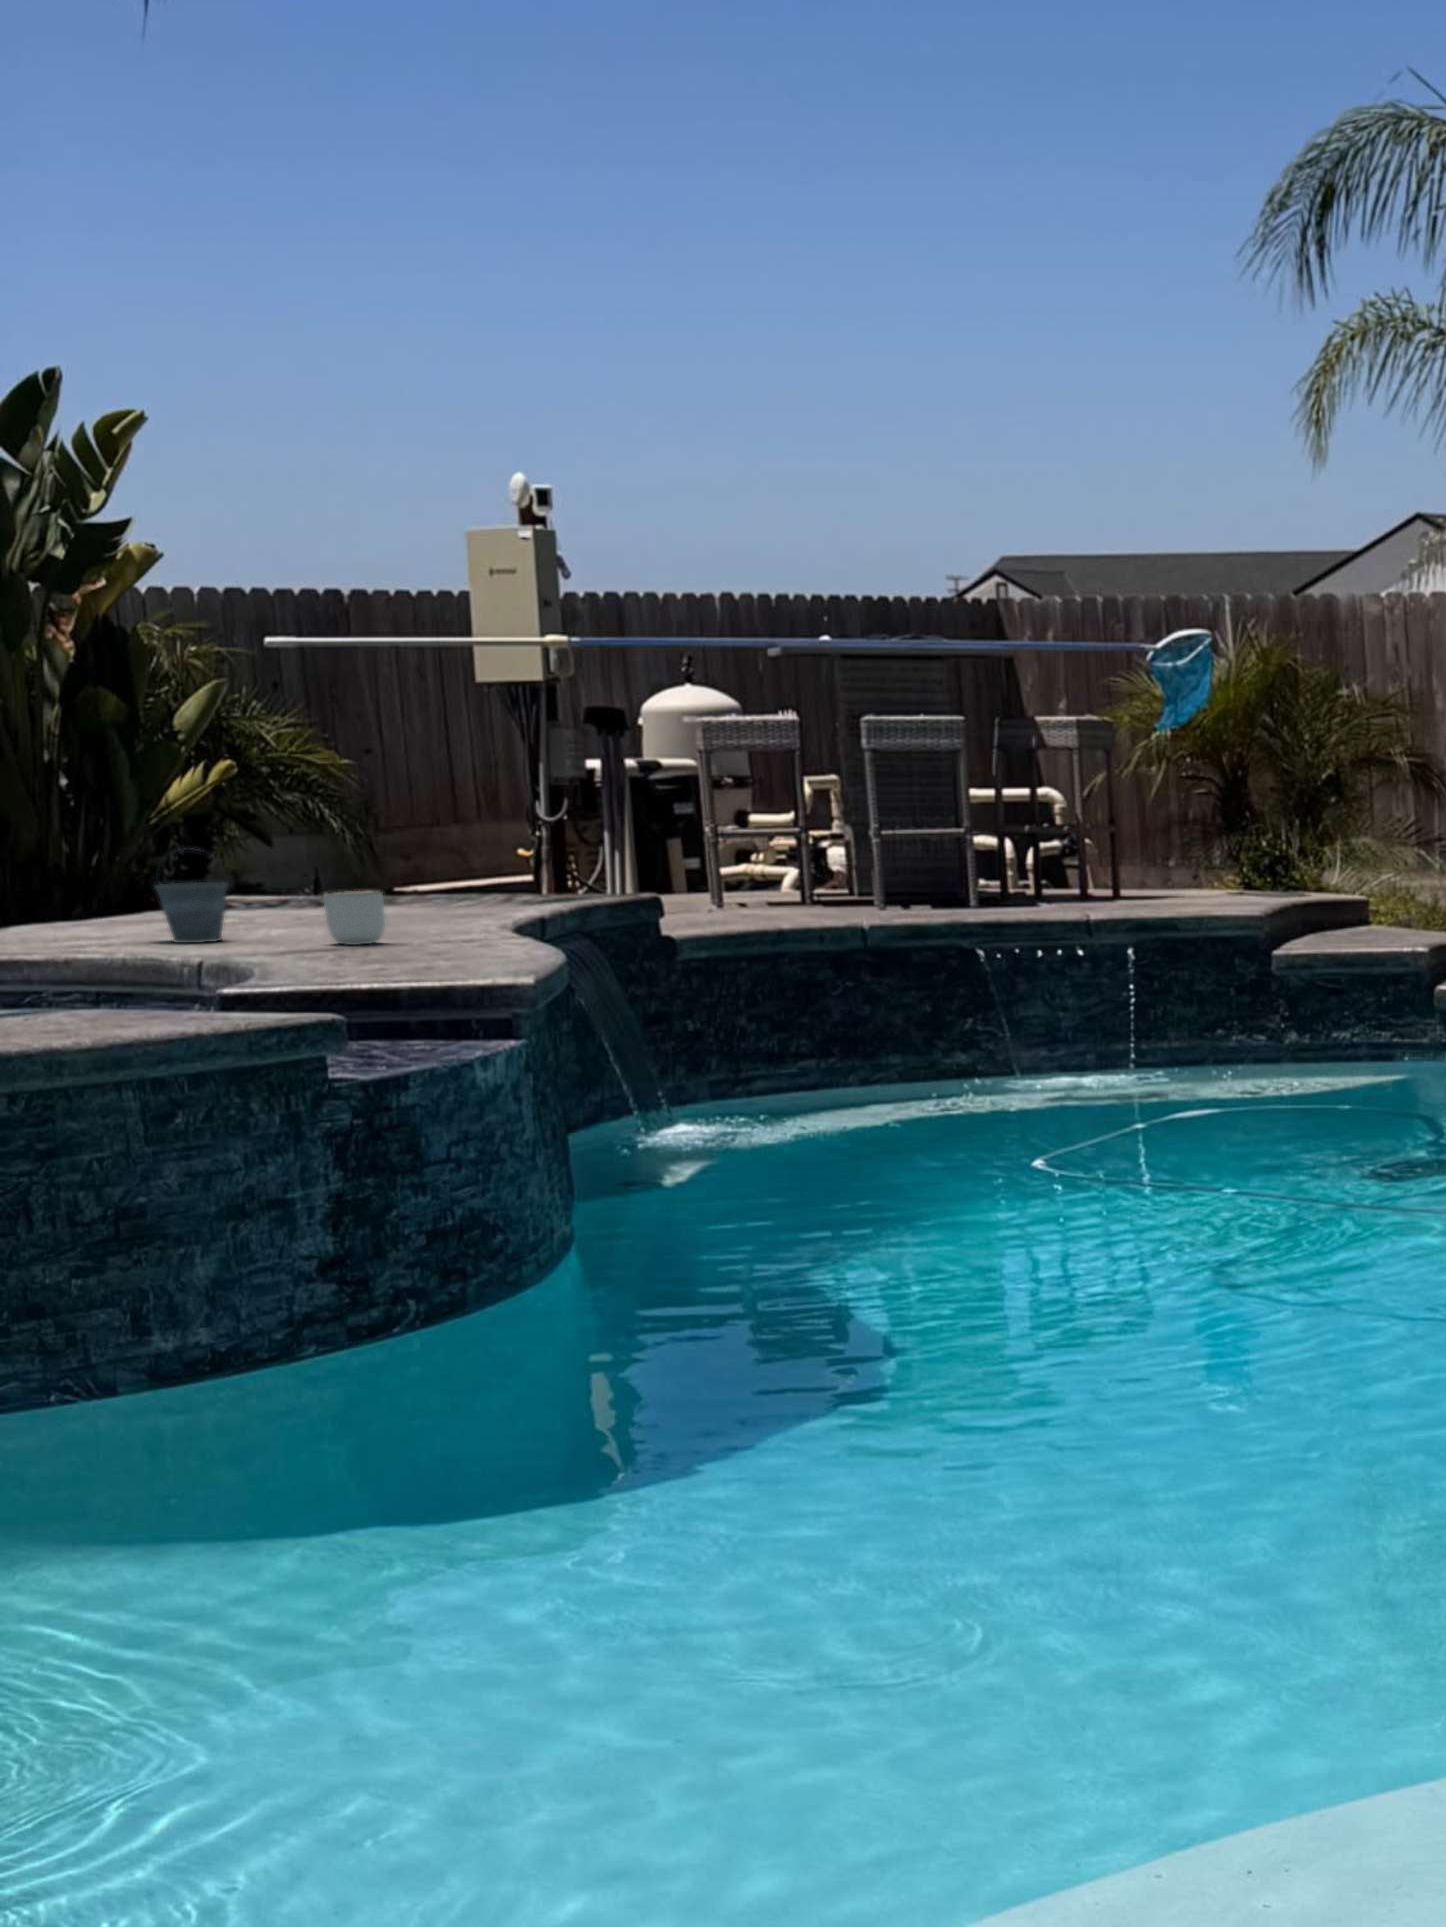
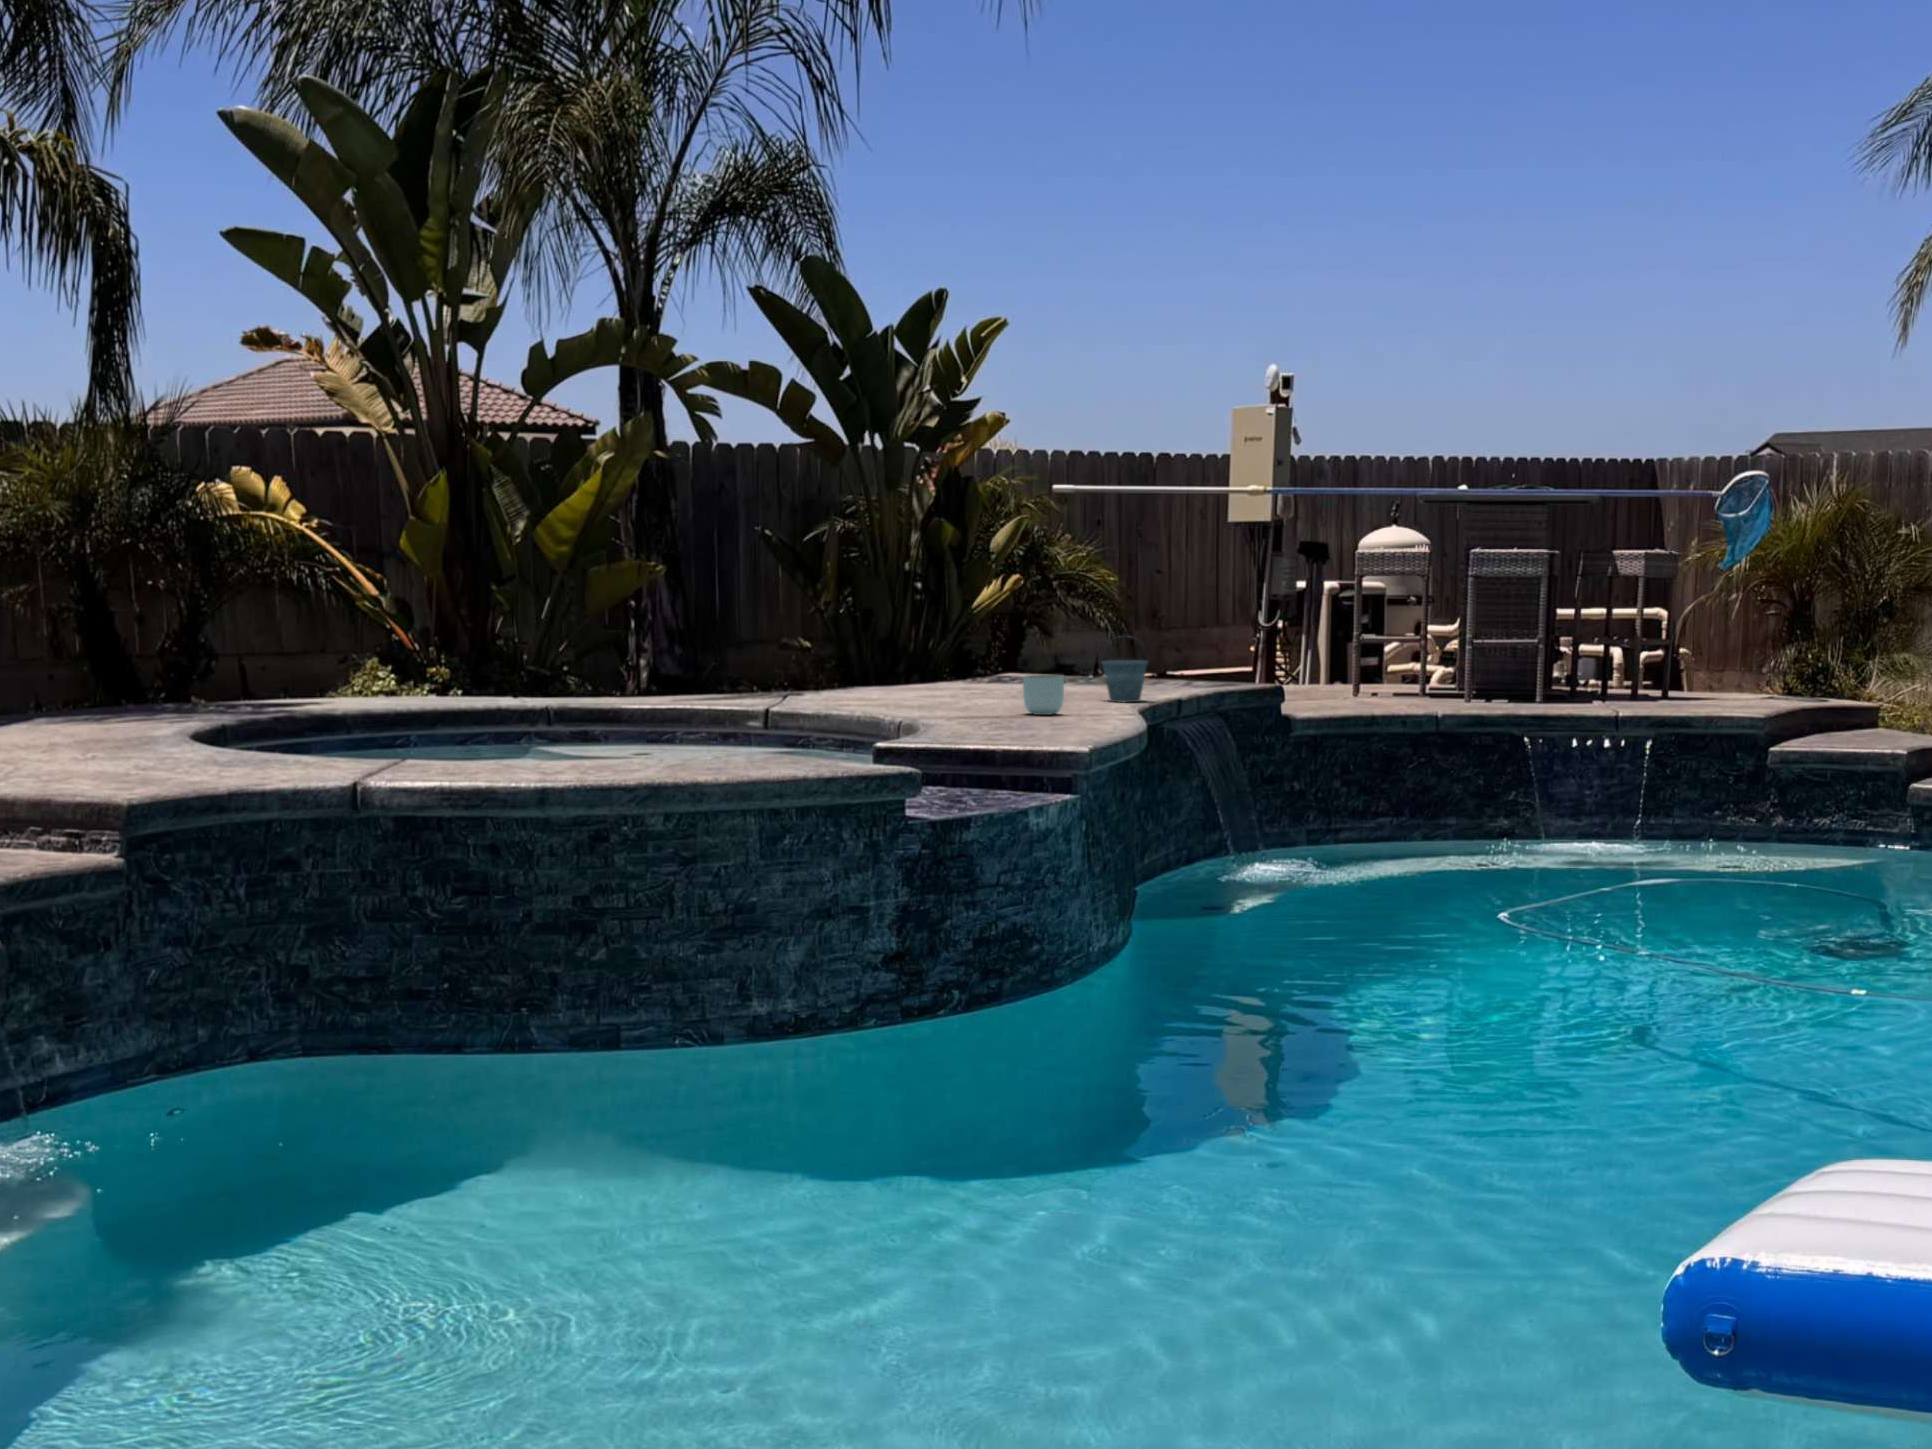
bucket: present [153,853,229,943] -> present [1101,640,1149,702]

